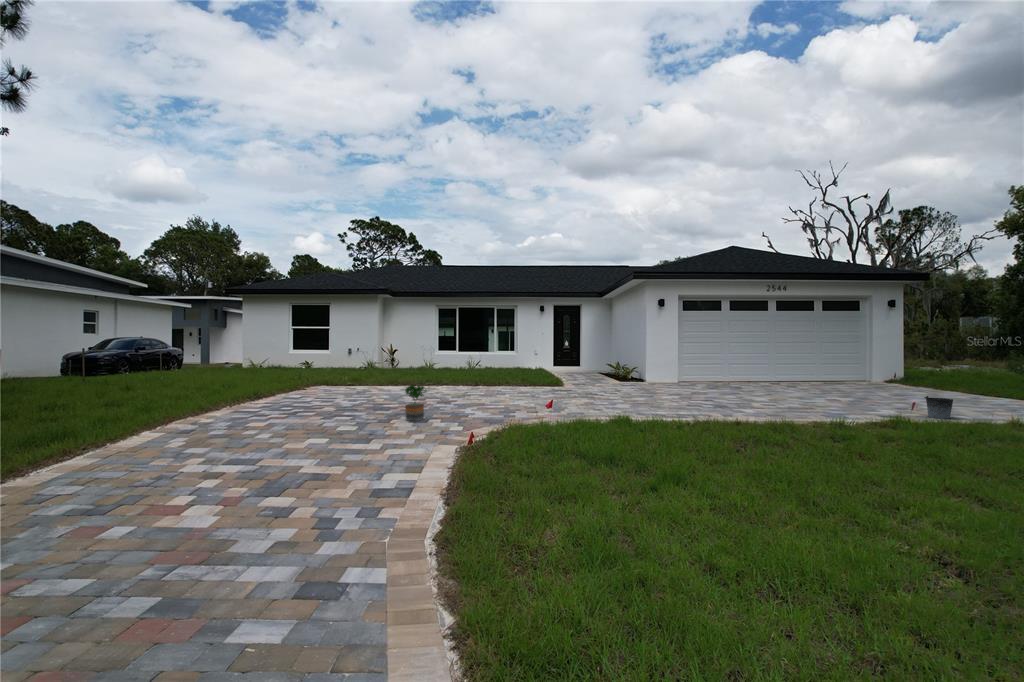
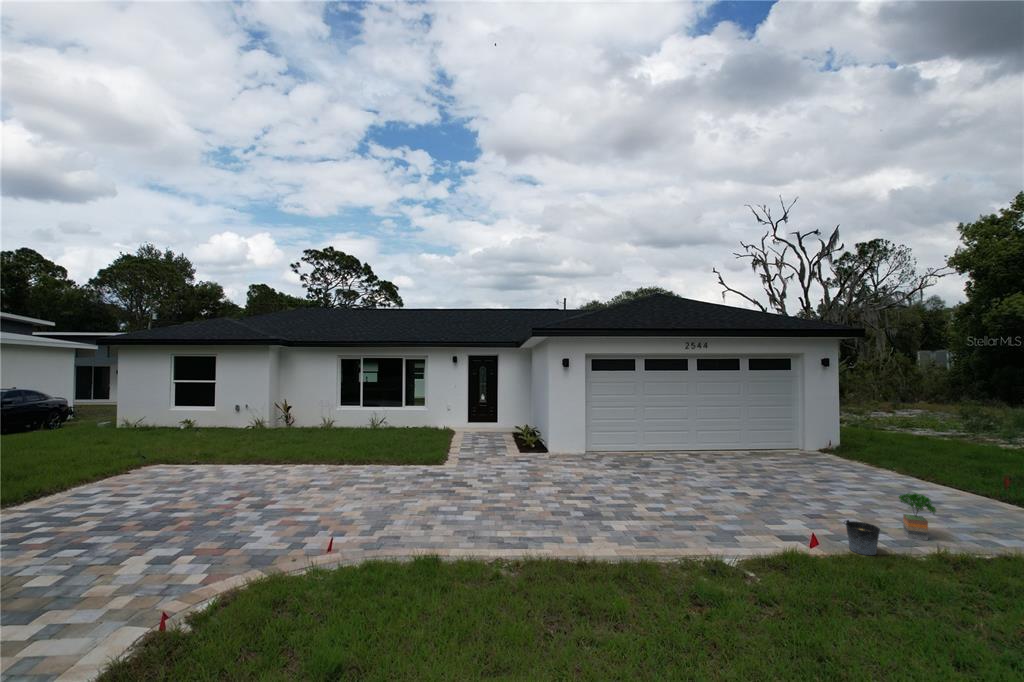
potted tree: present [405,385,427,421] -> present [899,493,936,540]

